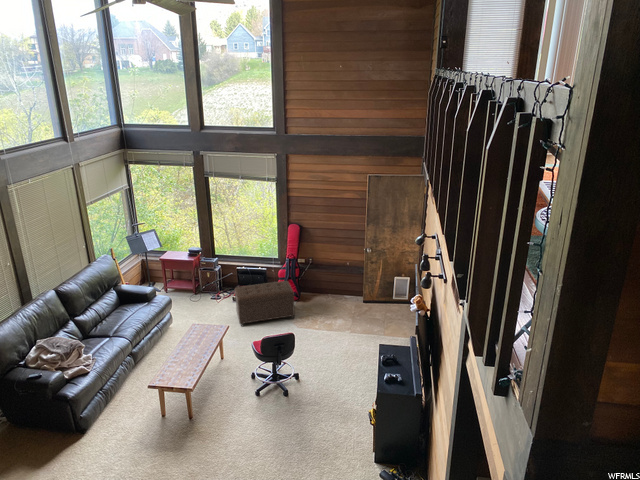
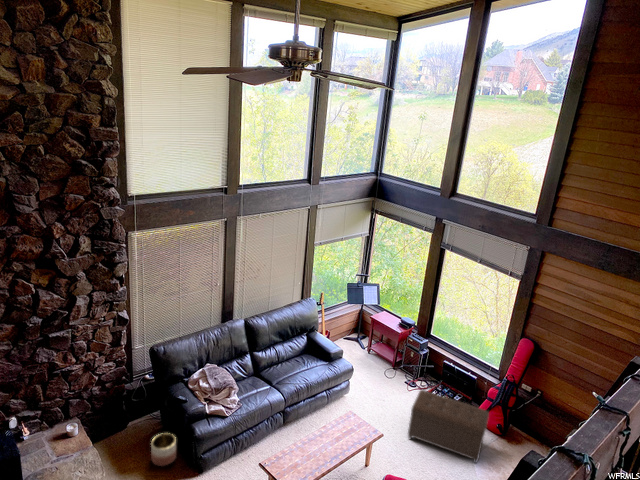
planter: none [14,418,49,454] -> present [151,433,176,466]

